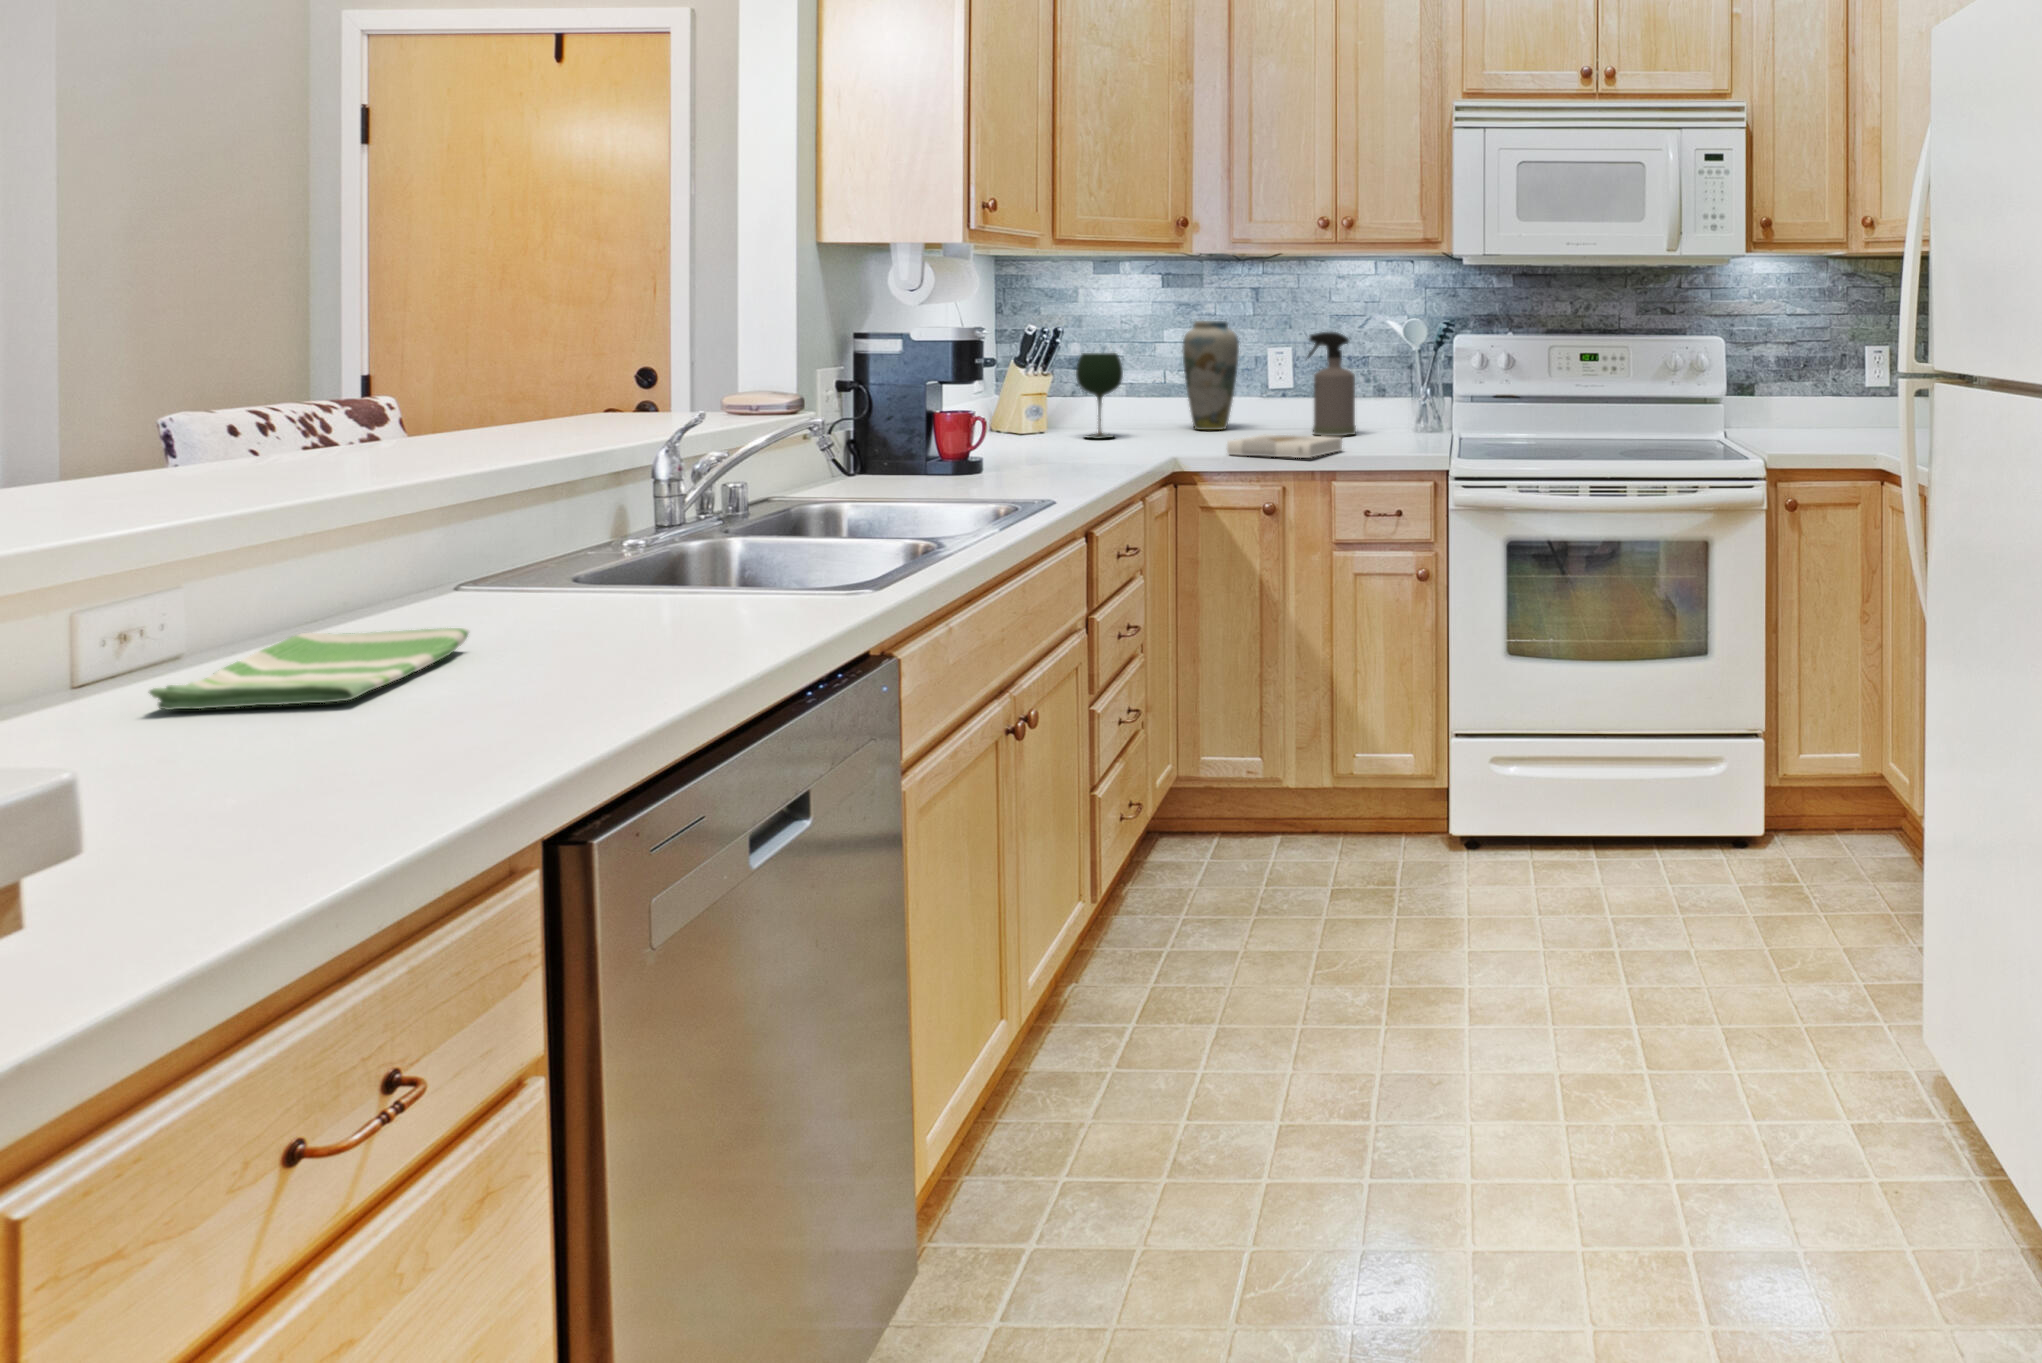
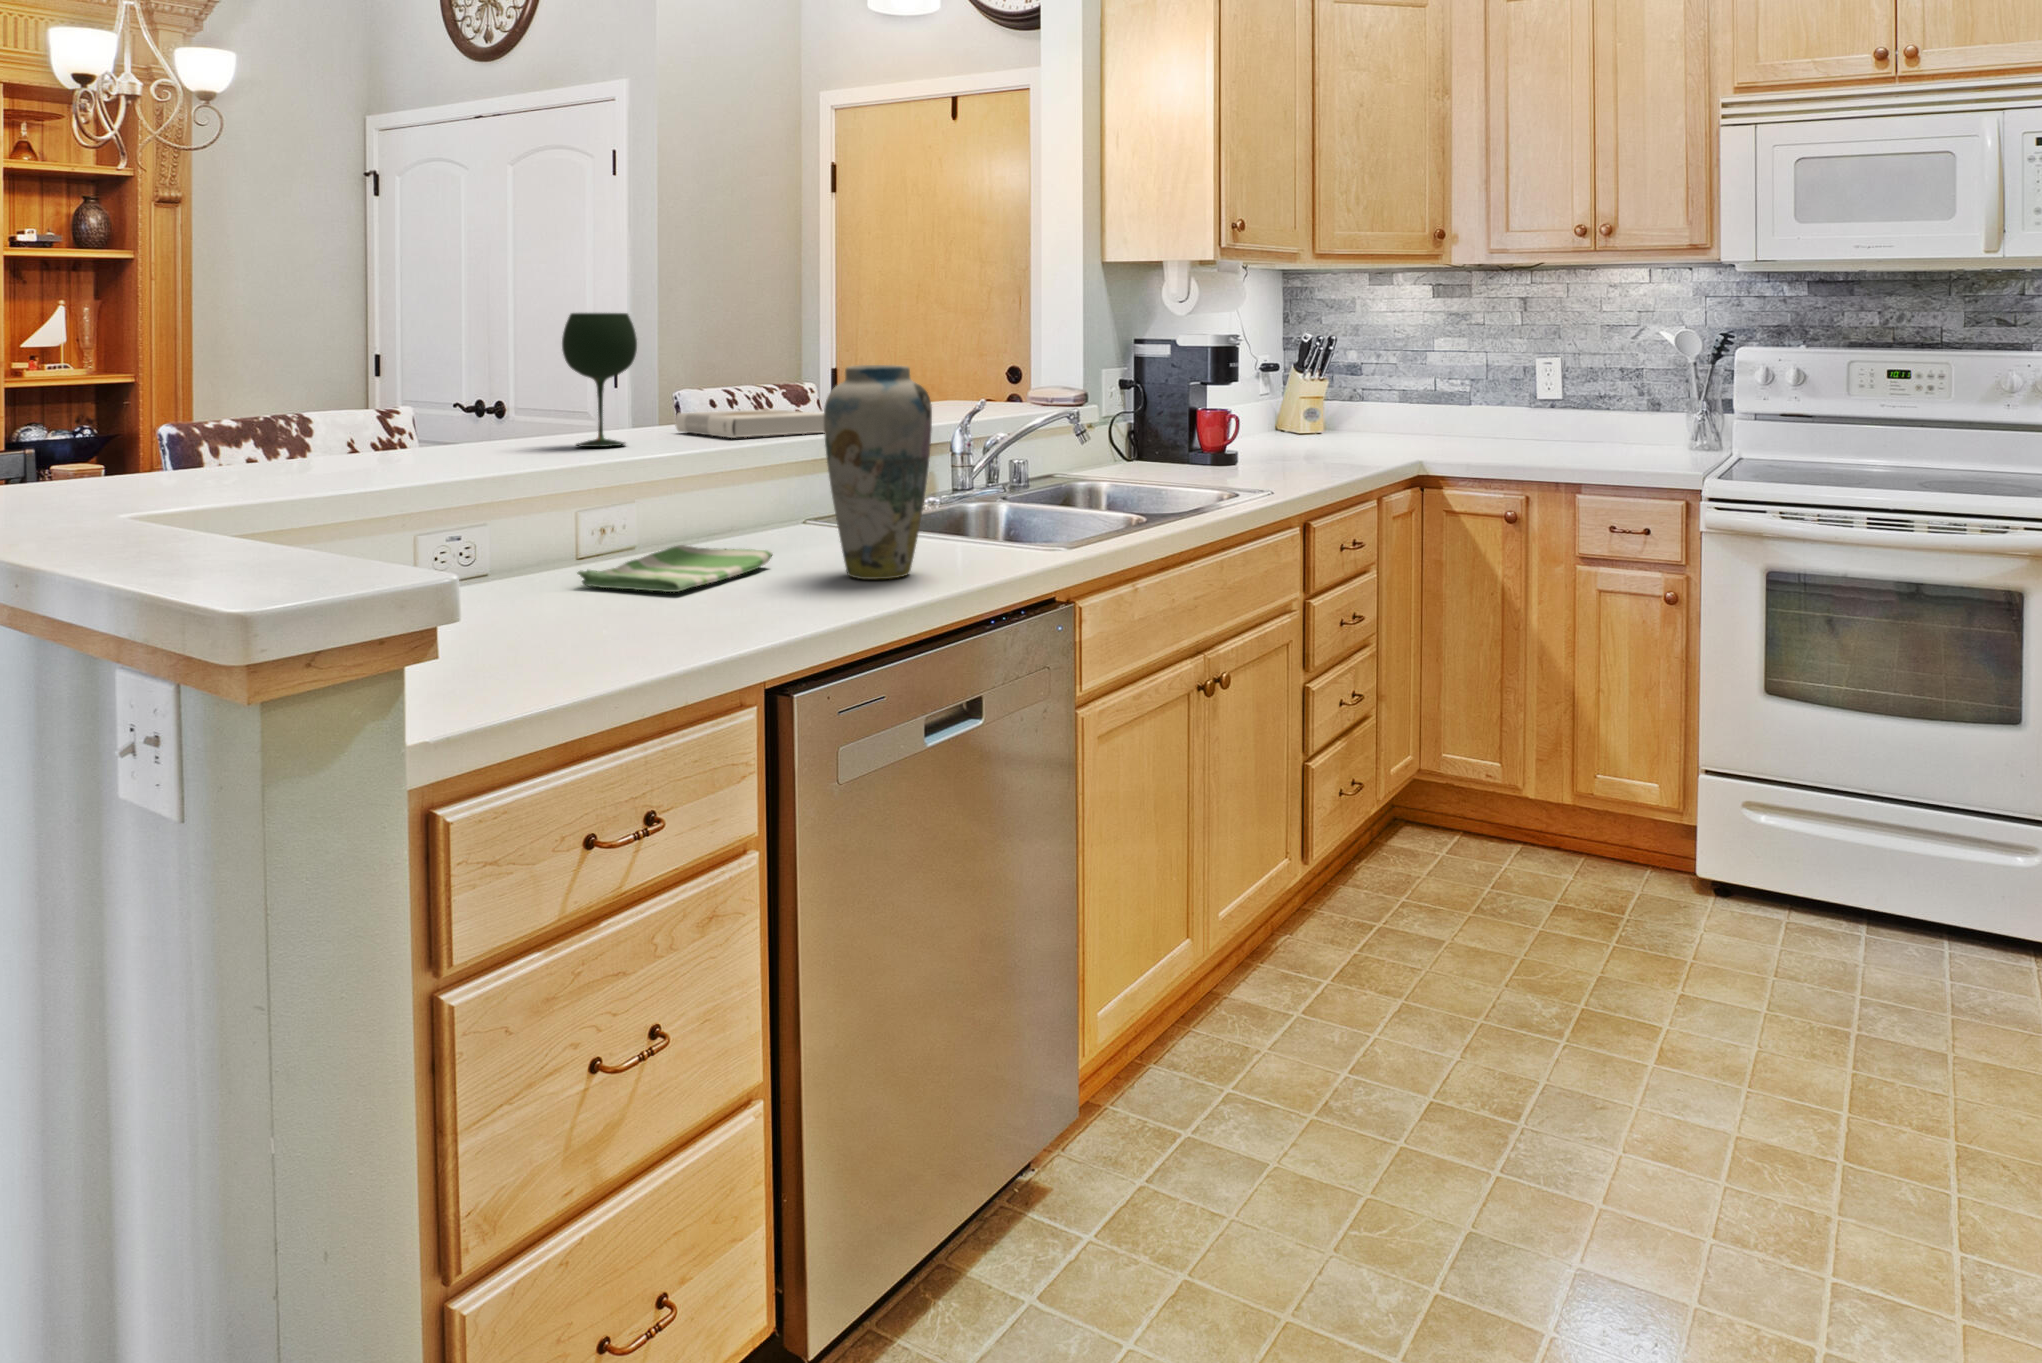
vase: present [1182,321,1239,430] -> present [824,365,932,579]
spray bottle: present [1308,332,1356,436] -> none [1562,342,1615,448]
wine glass: present [1076,353,1123,439] -> present [562,313,637,447]
book: present [1227,434,1342,458] -> present [675,409,824,438]

